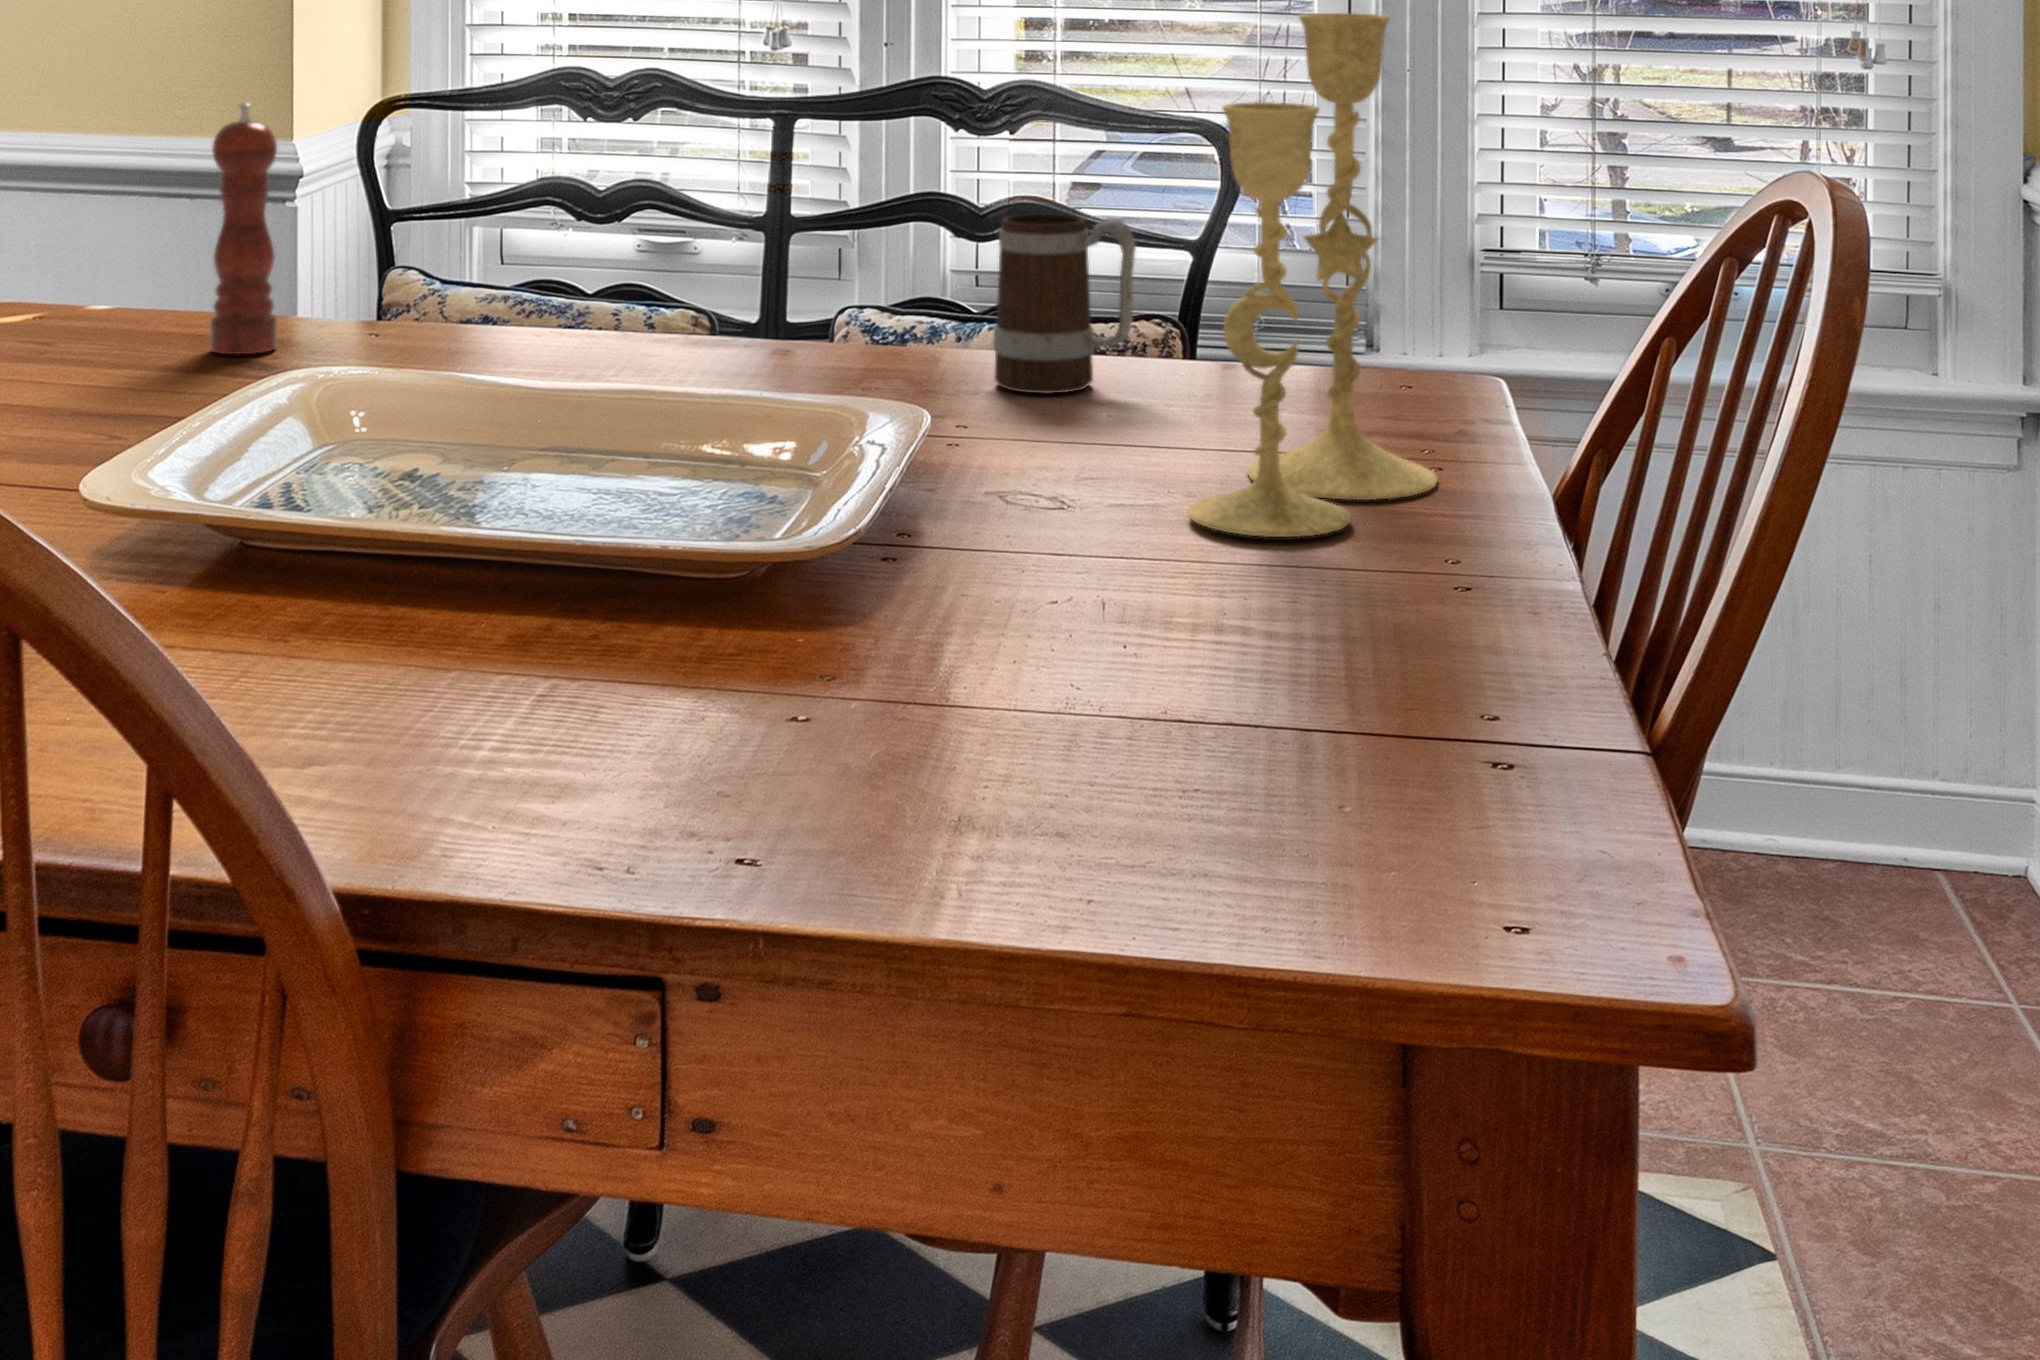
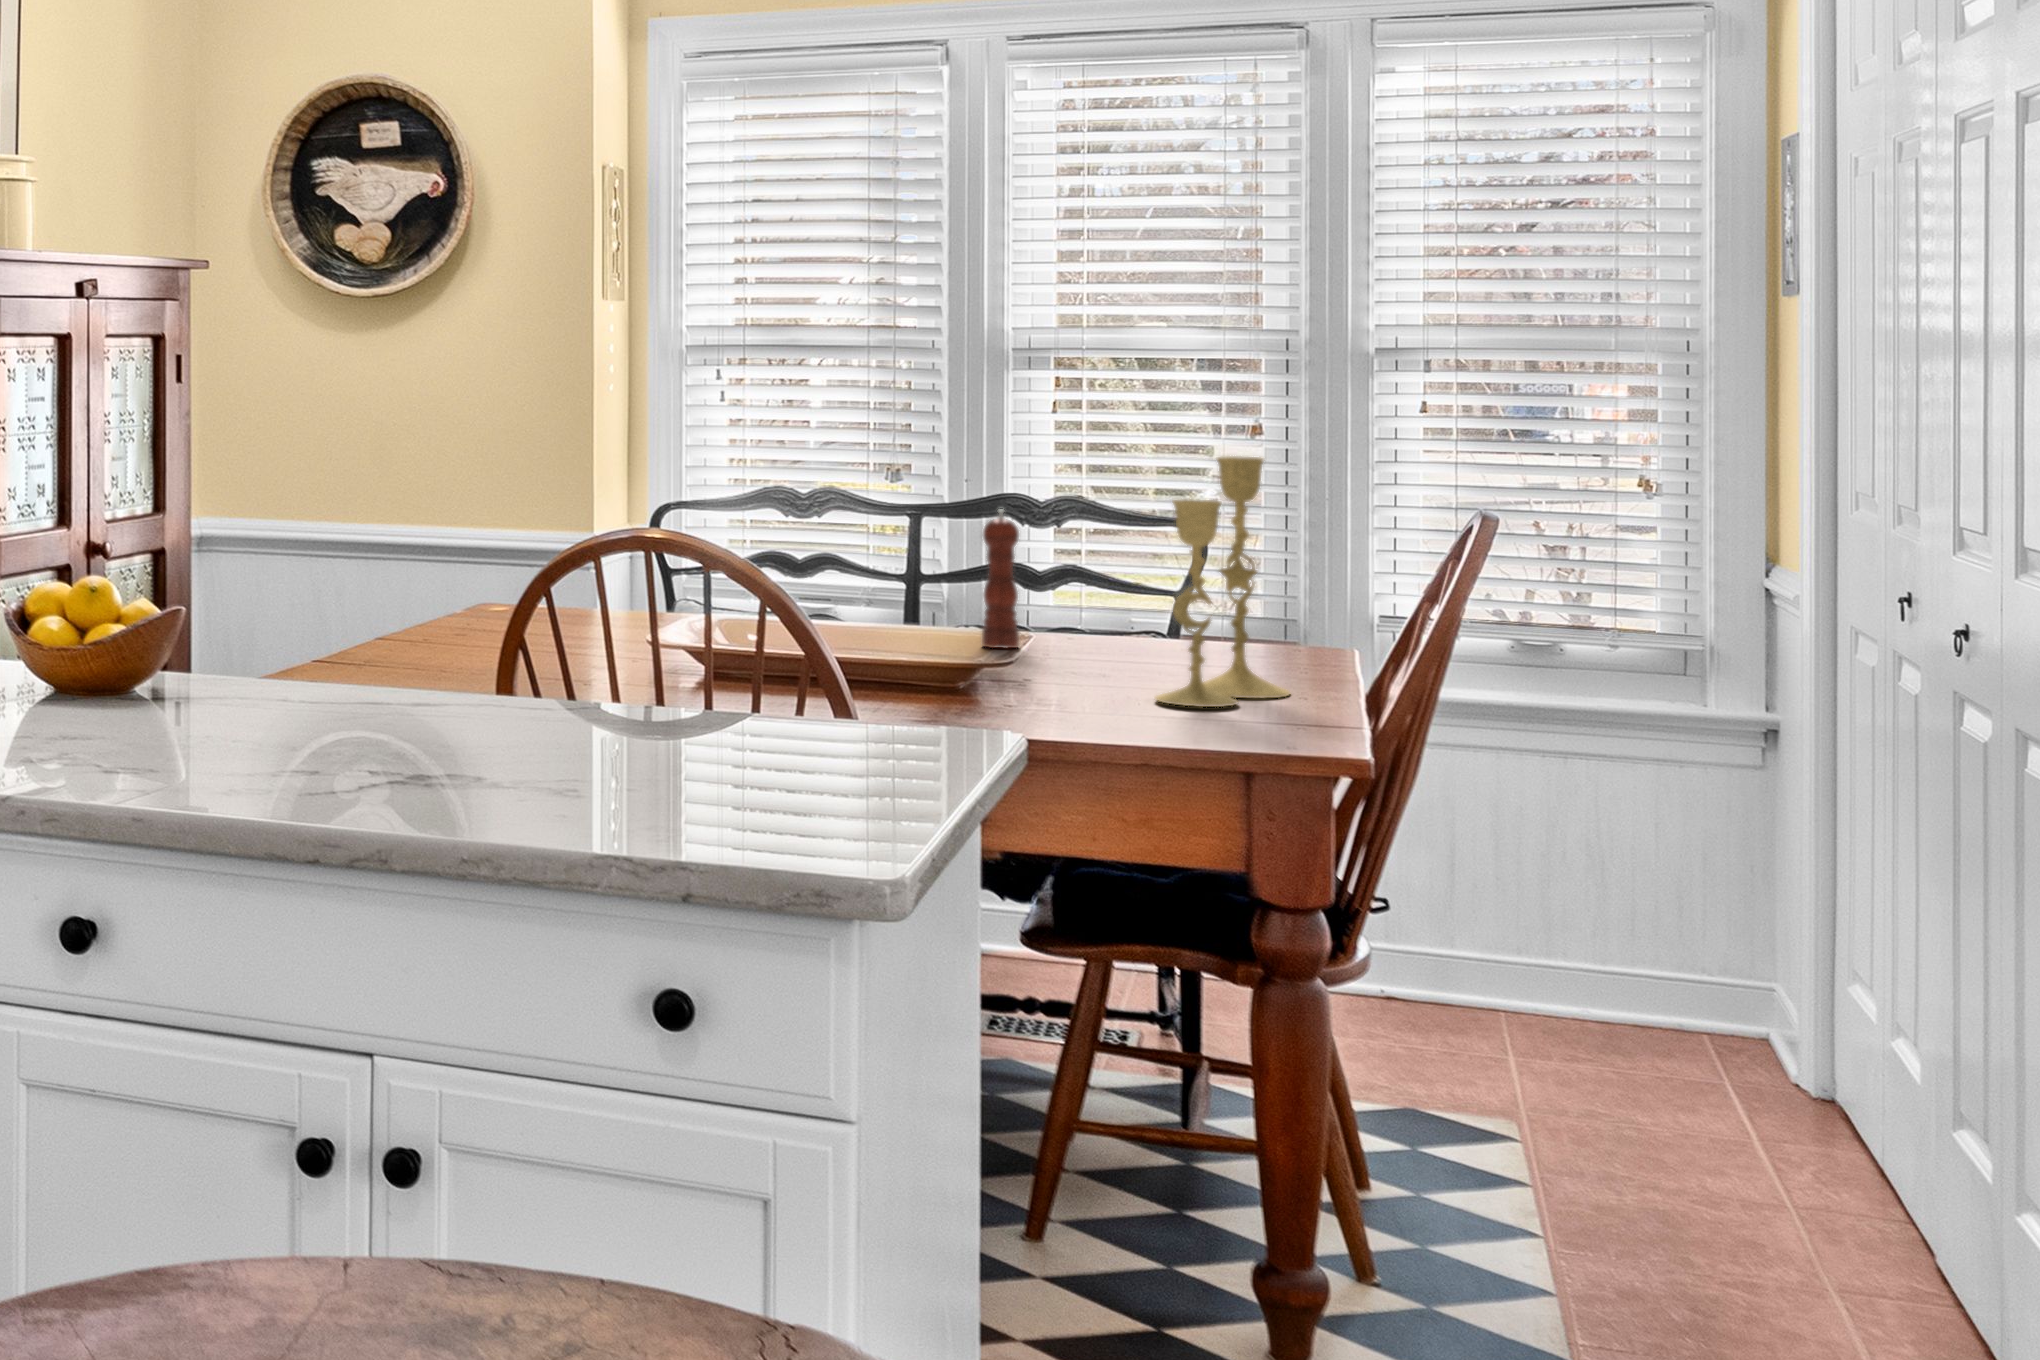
pepper mill: present [210,103,277,354] -> present [982,509,1020,648]
mug: present [993,214,1136,393] -> none [1051,565,1131,659]

